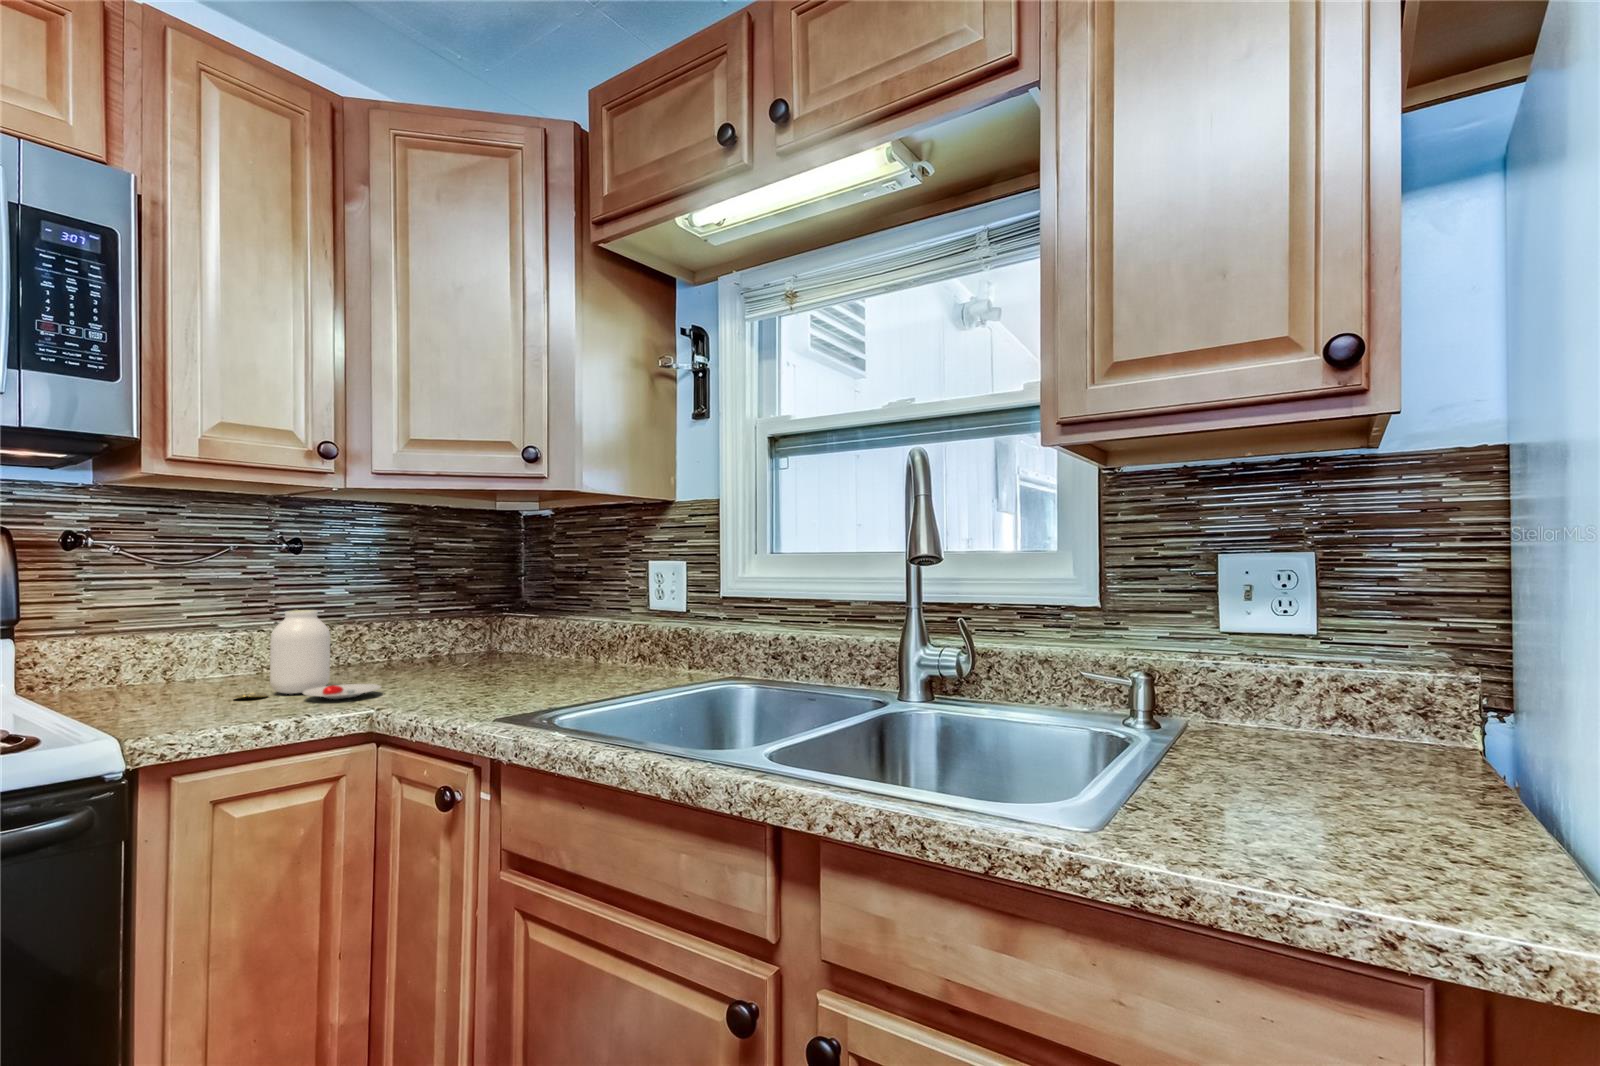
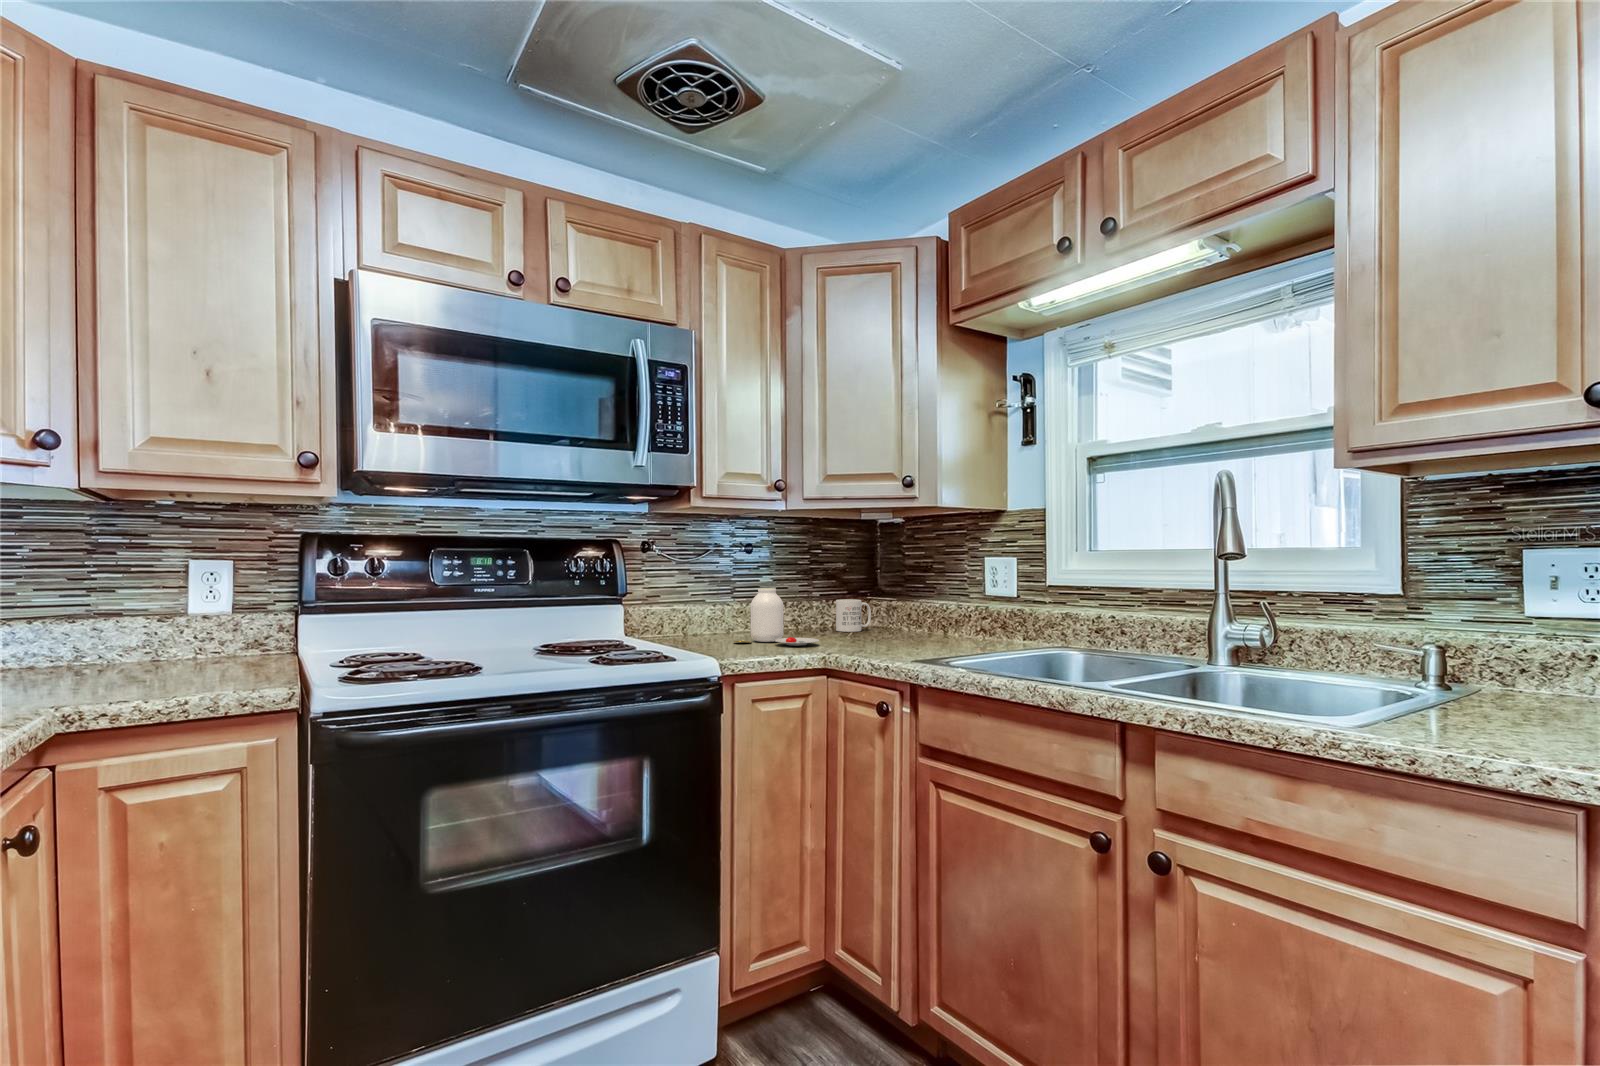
mug: none [440,619,494,665] -> present [836,599,871,632]

